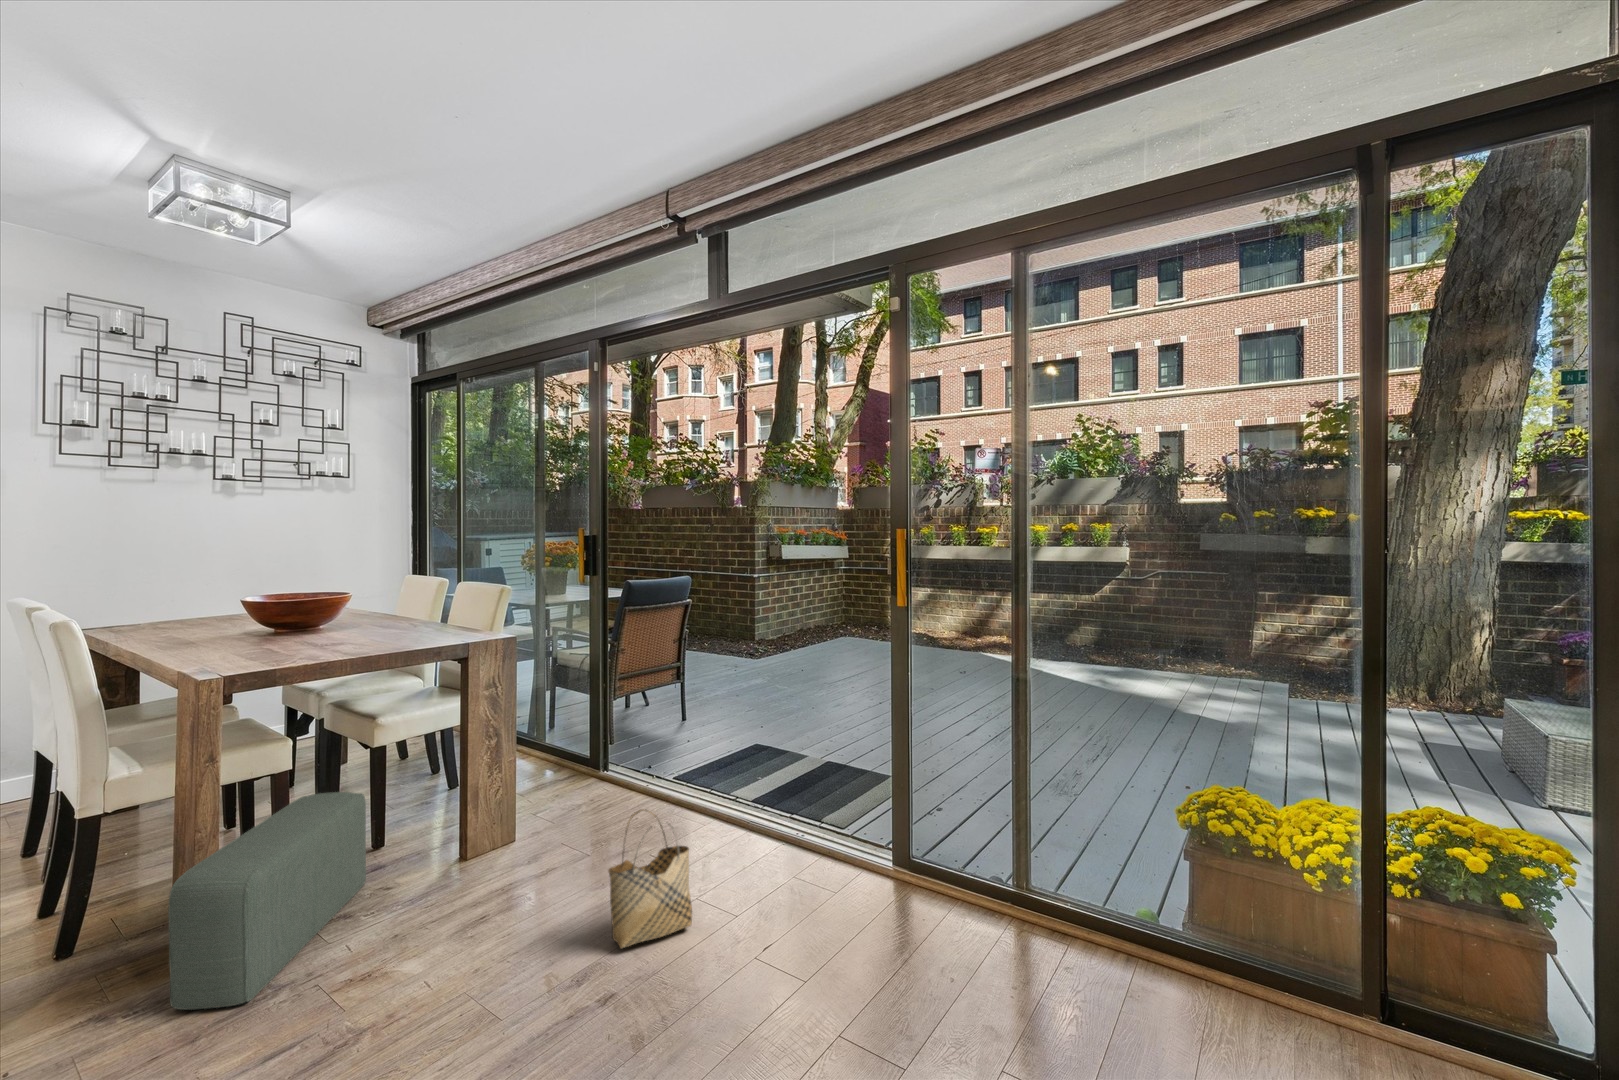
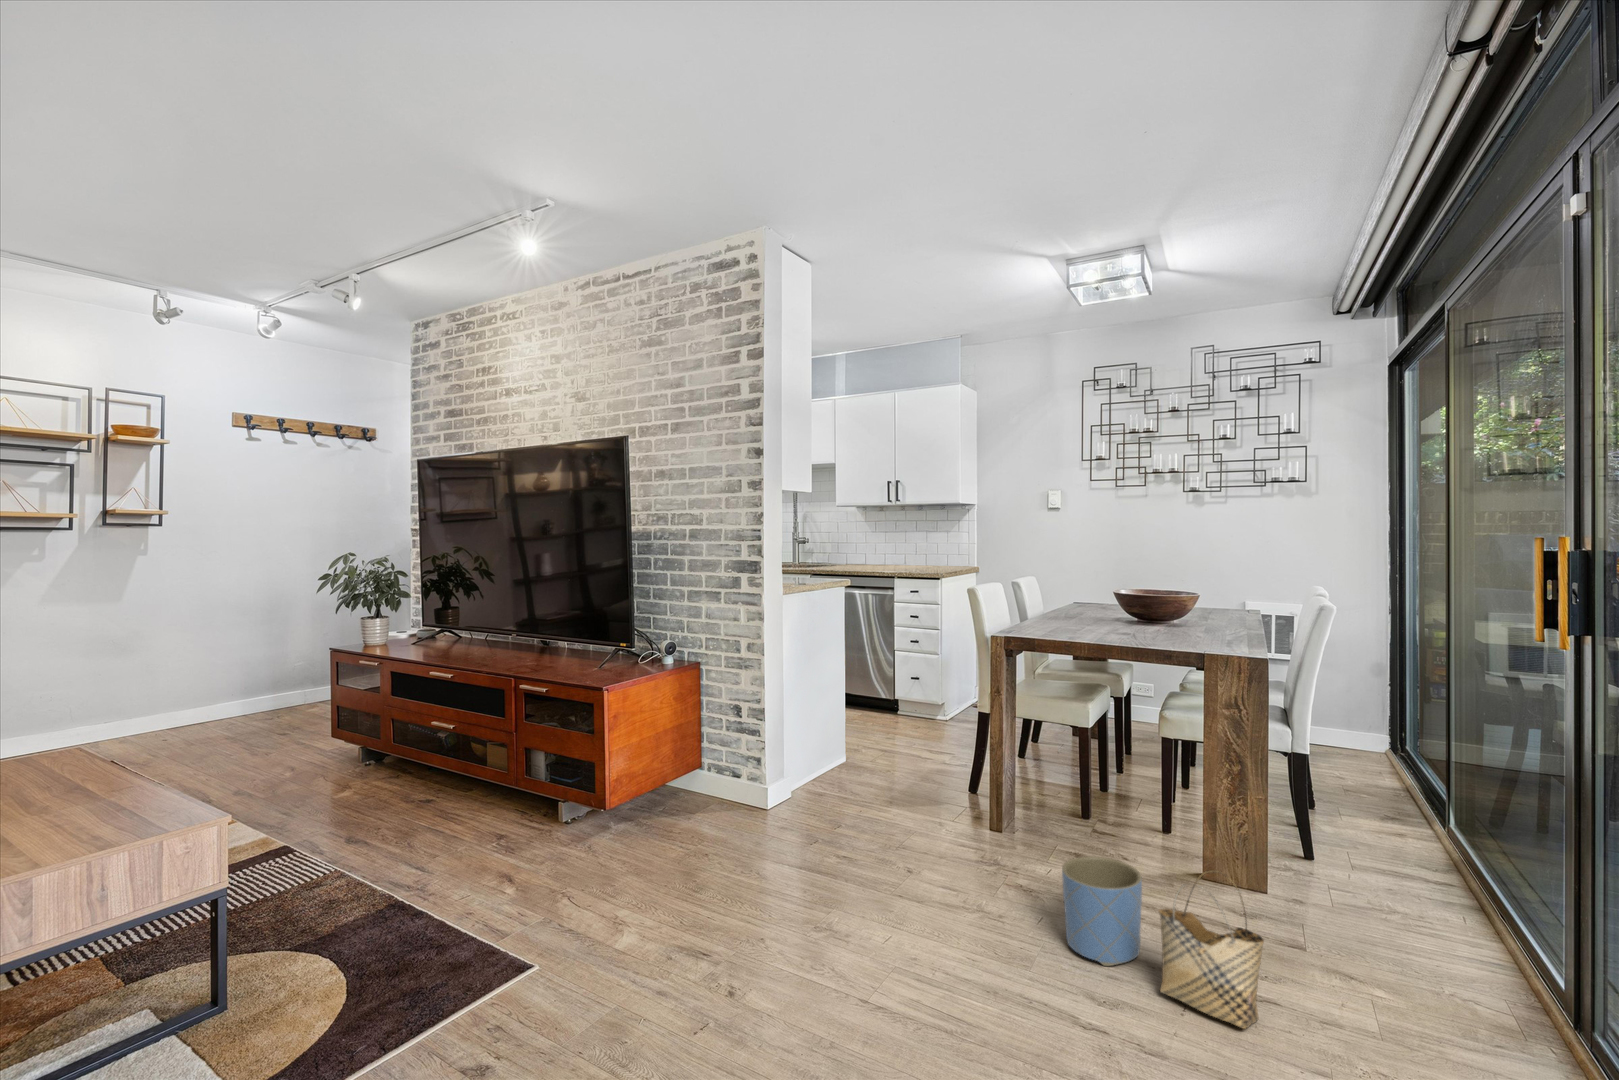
pouf: present [168,792,366,1010] -> none [953,755,1117,865]
planter: none [478,858,567,982] -> present [1062,856,1142,966]

